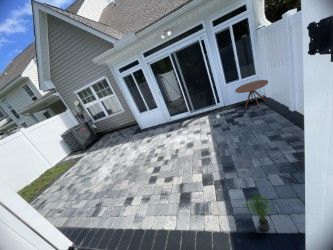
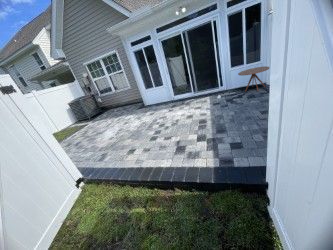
potted plant: present [249,195,269,230] -> none [225,134,251,167]

